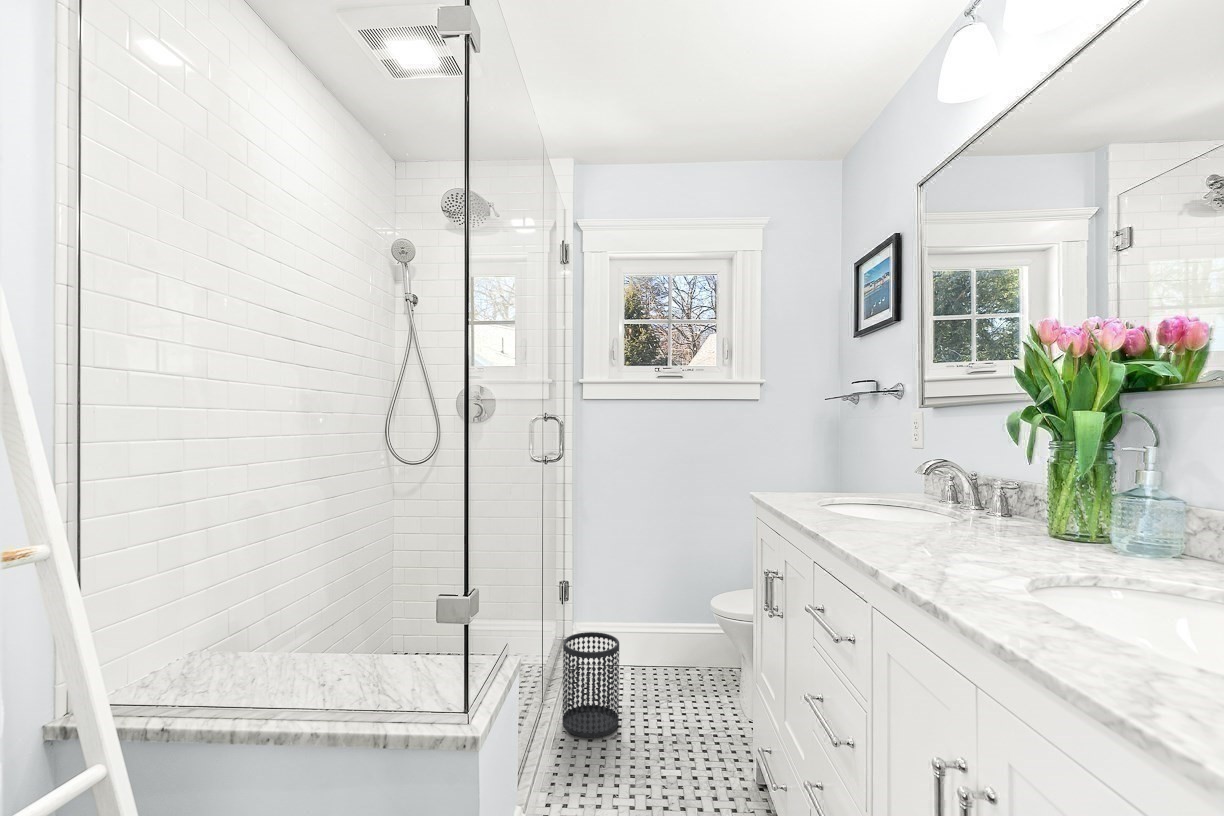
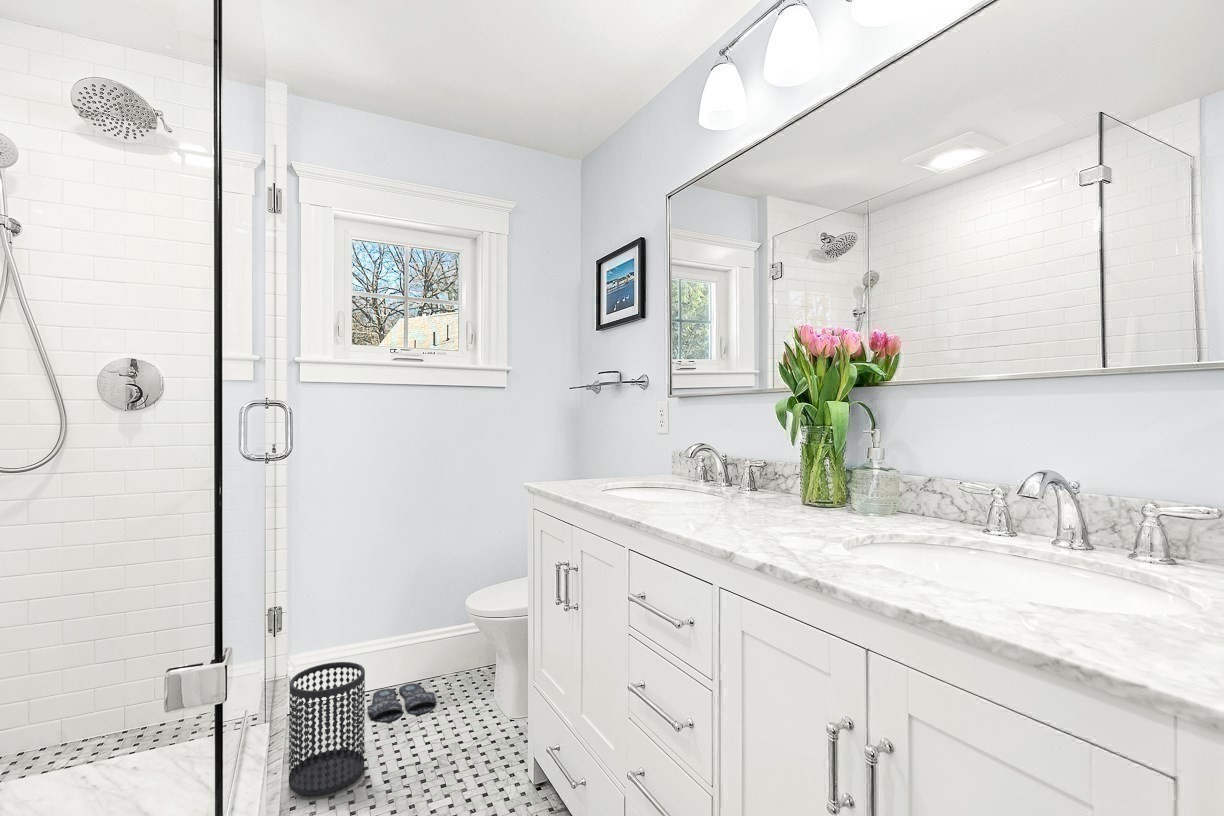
slippers: none [630,667,687,697] -> present [367,683,436,723]

